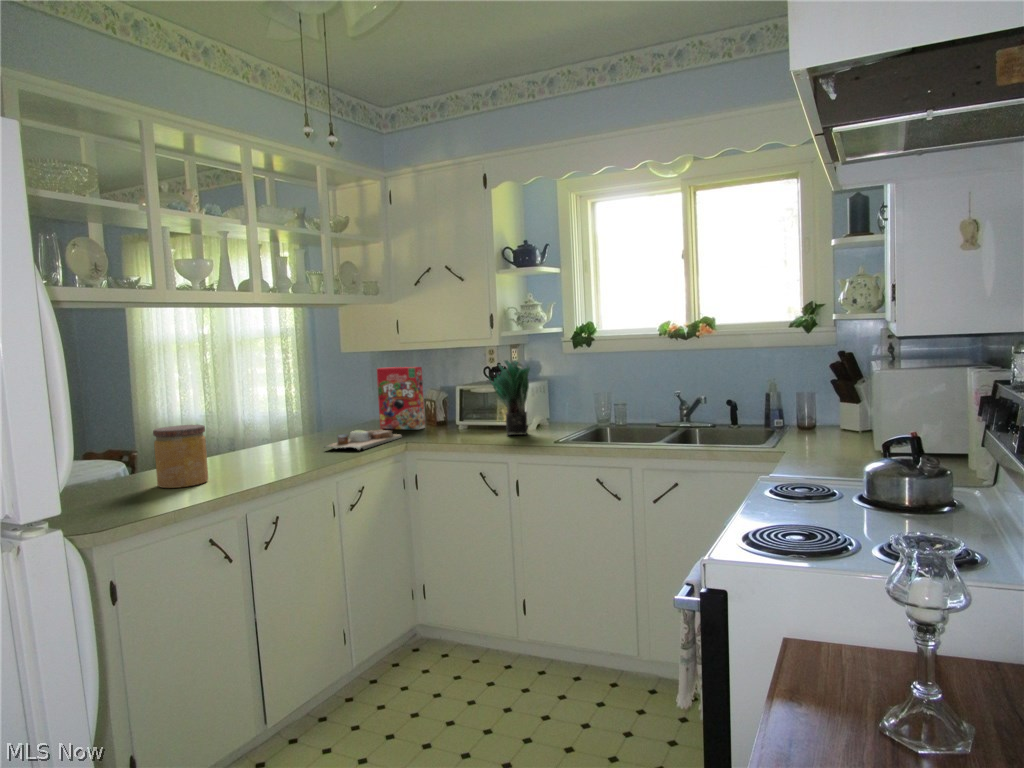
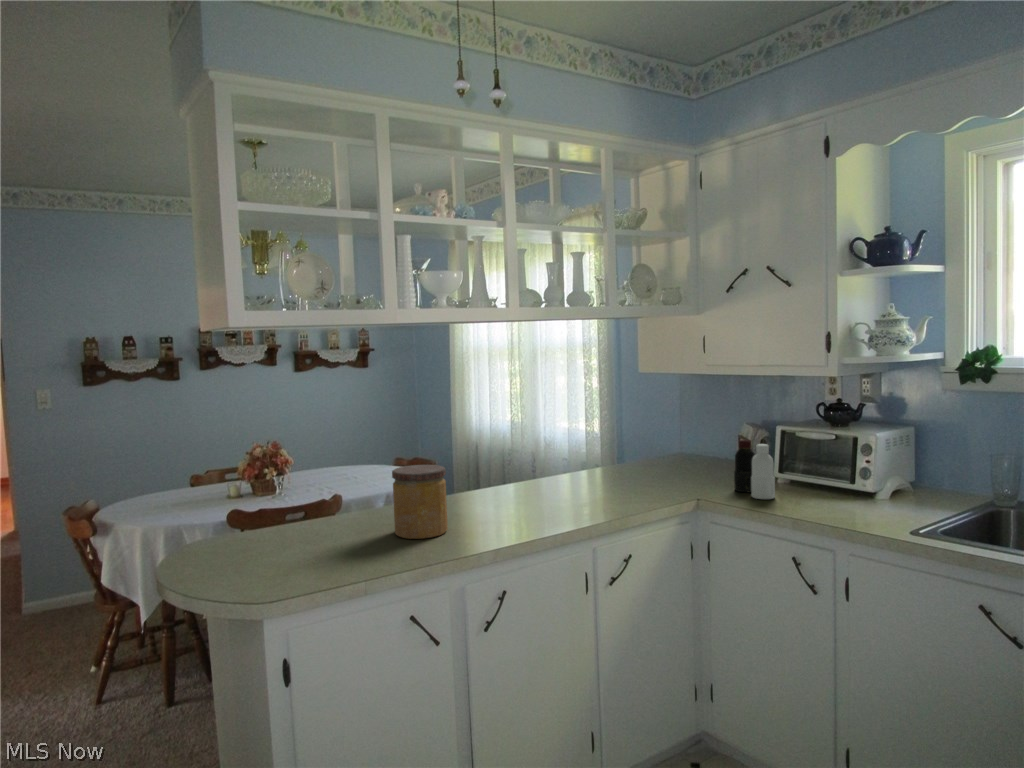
potted plant: present [489,360,530,435] -> none [816,398,882,507]
cereal box: present [377,367,425,429] -> none [677,395,734,476]
bottle: none [430,396,461,438] -> present [734,440,775,499]
cutting board: present [325,429,402,450] -> none [594,474,698,506]

